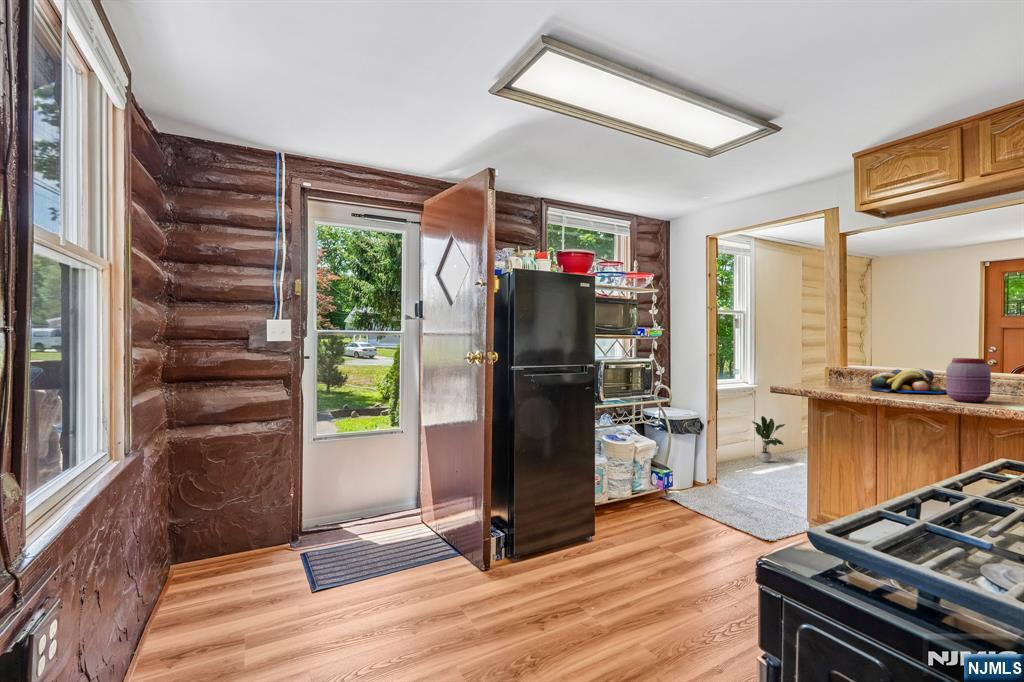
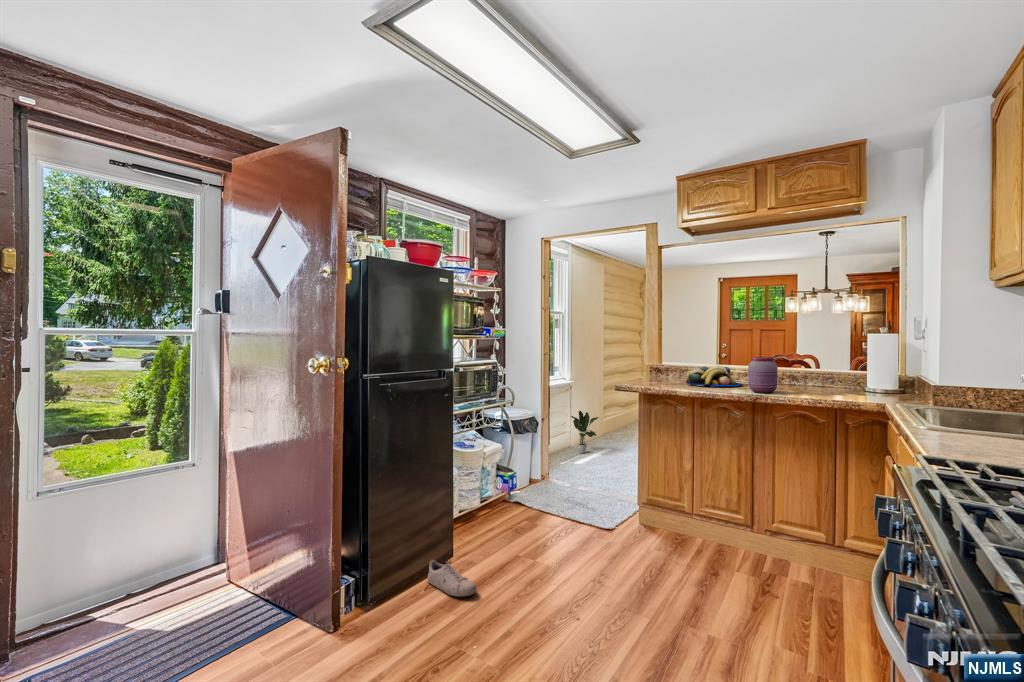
shoe: none [567,533,606,568] -> present [428,560,477,597]

